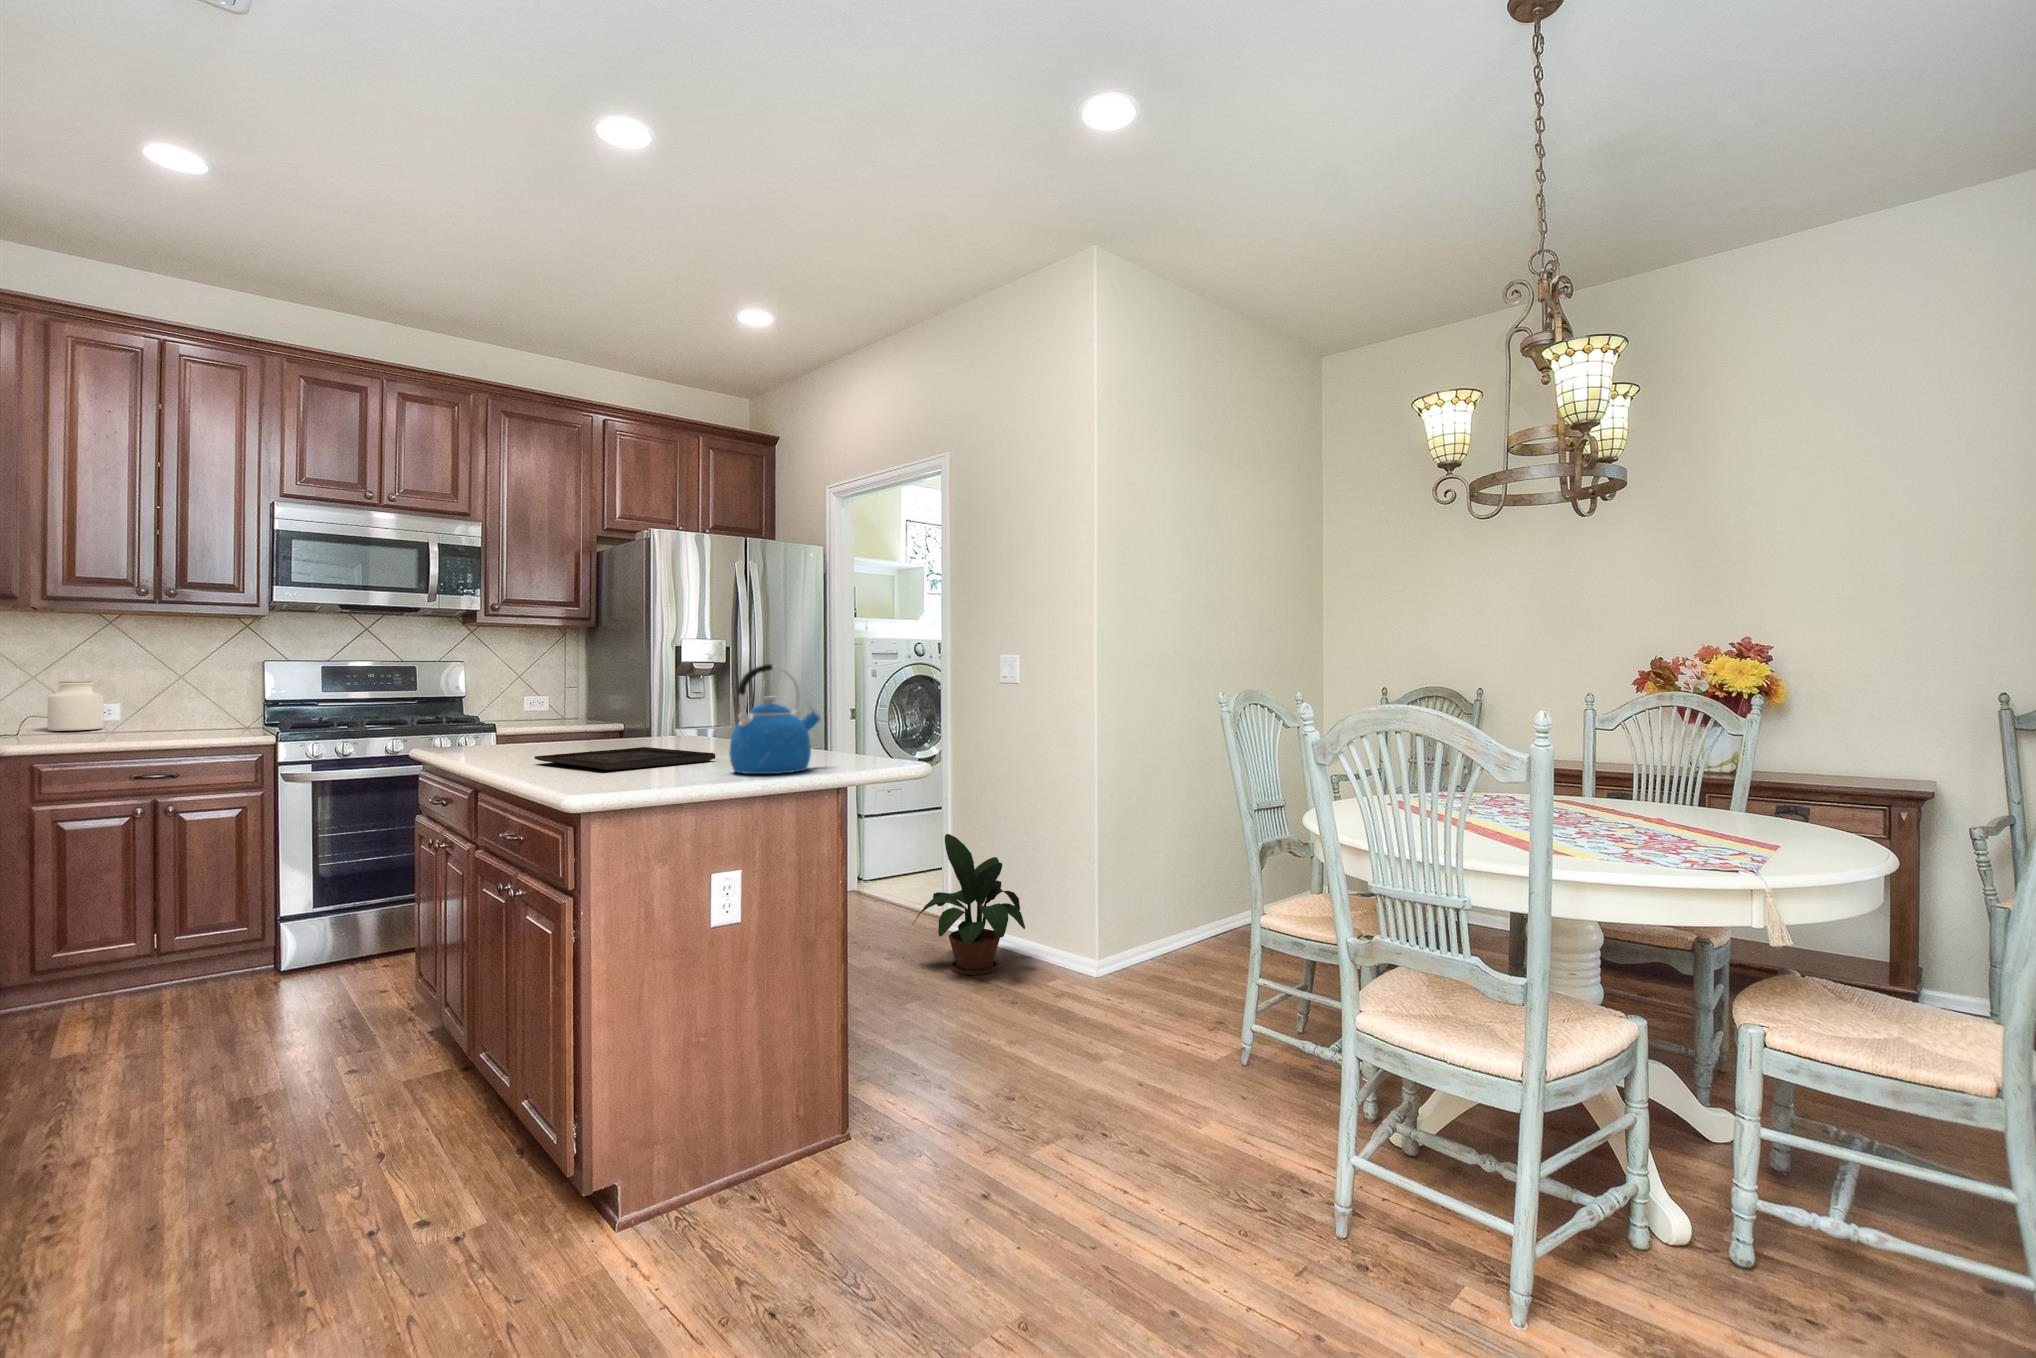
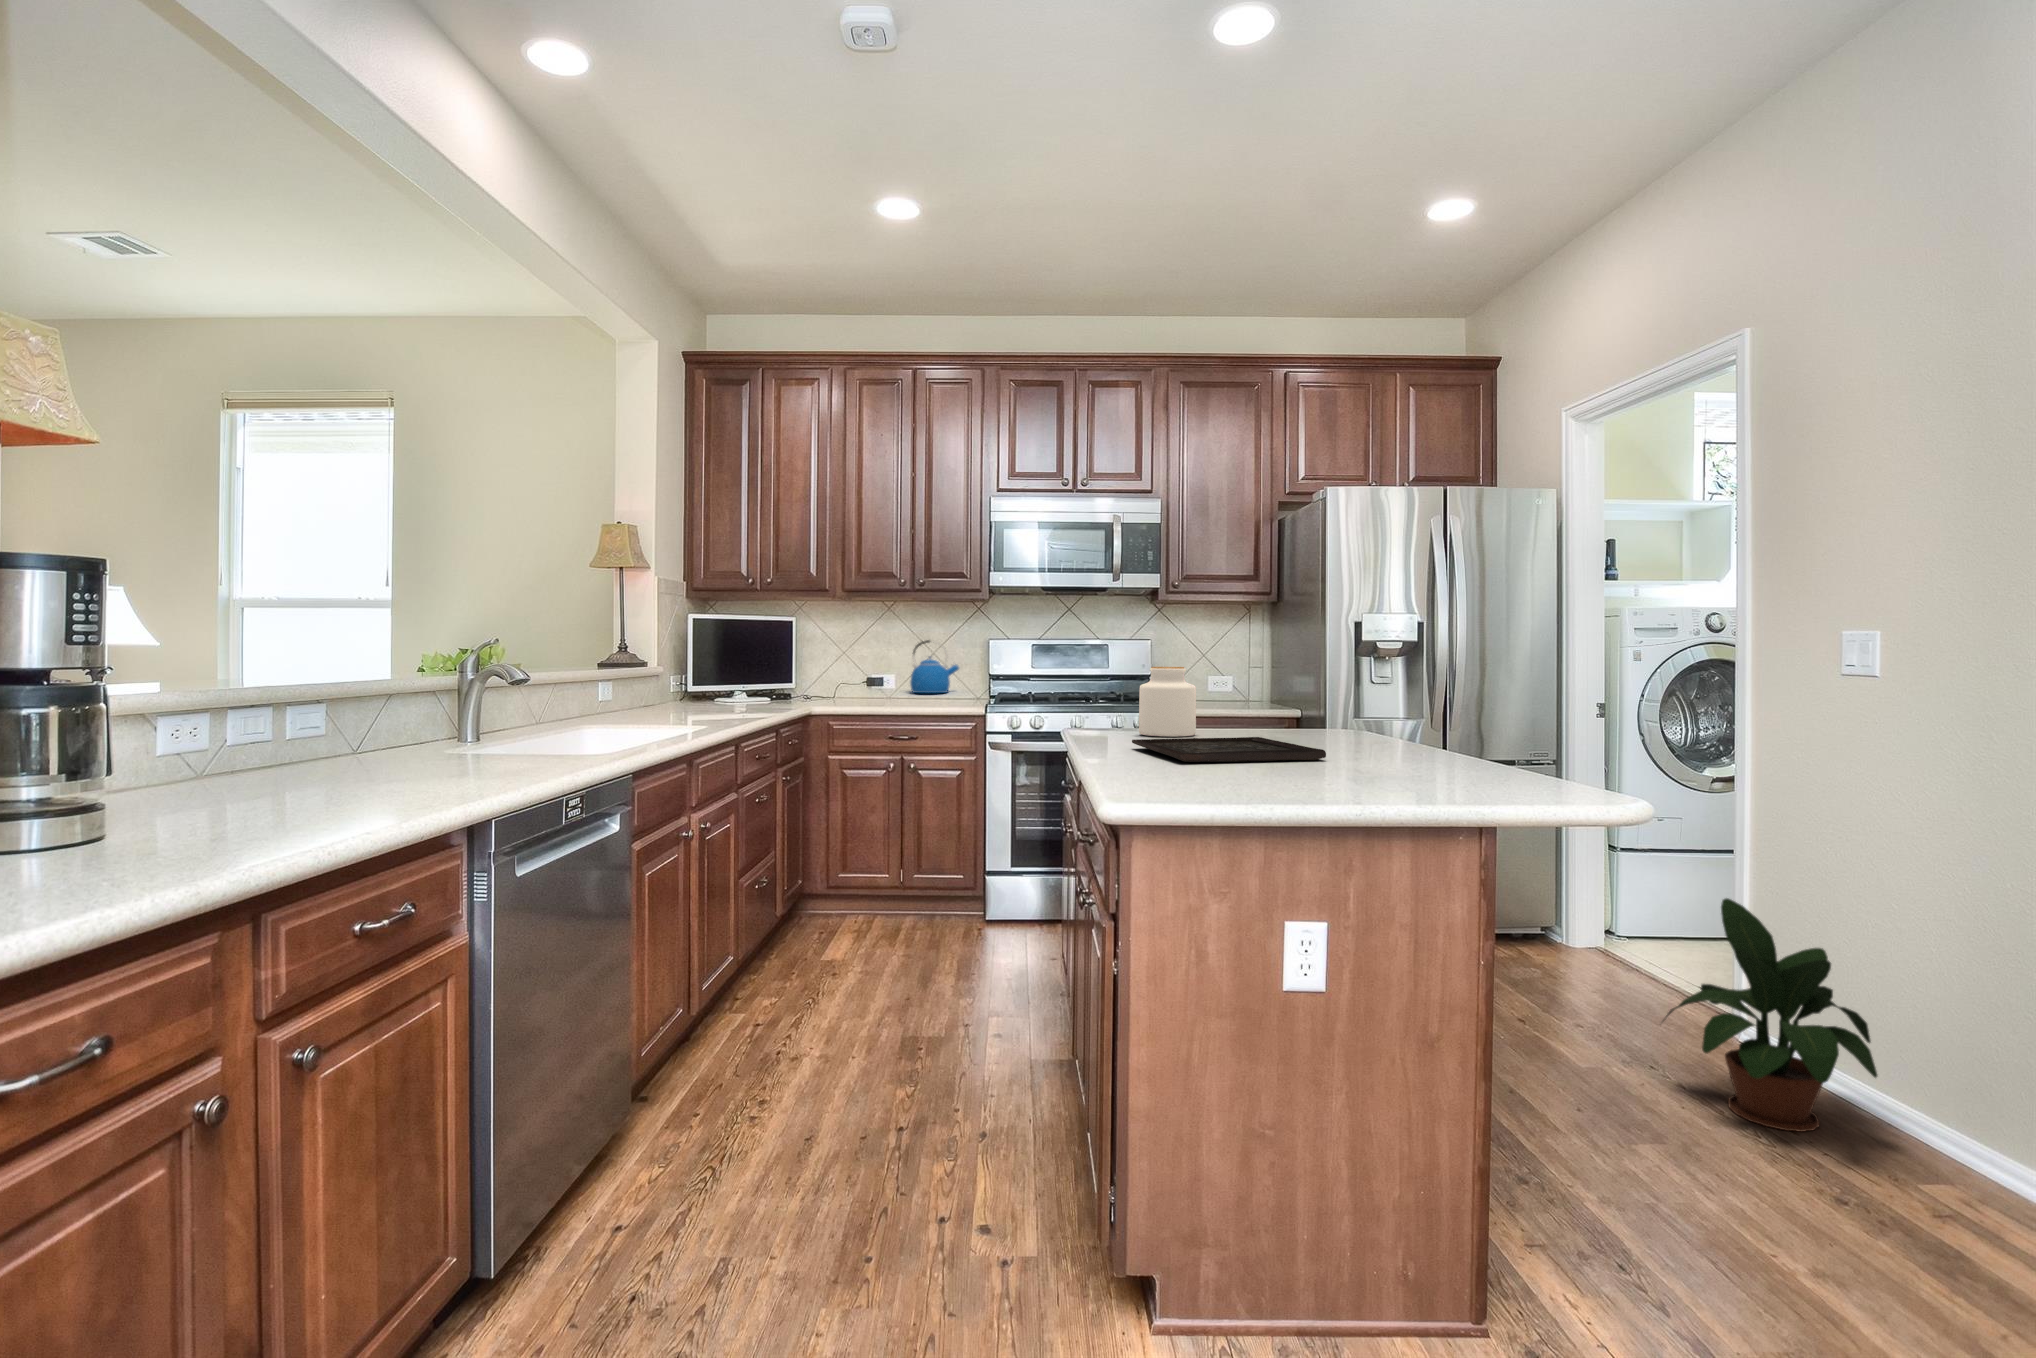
kettle: present [729,664,821,774] -> present [910,640,959,693]
jar: present [47,682,104,731] -> present [1139,667,1196,737]

